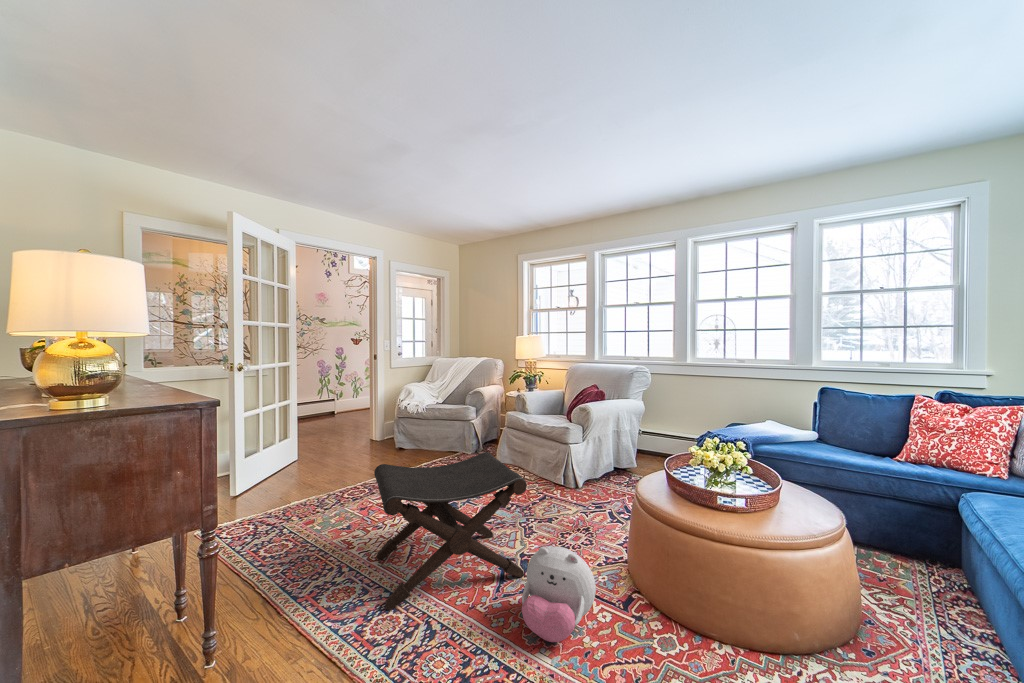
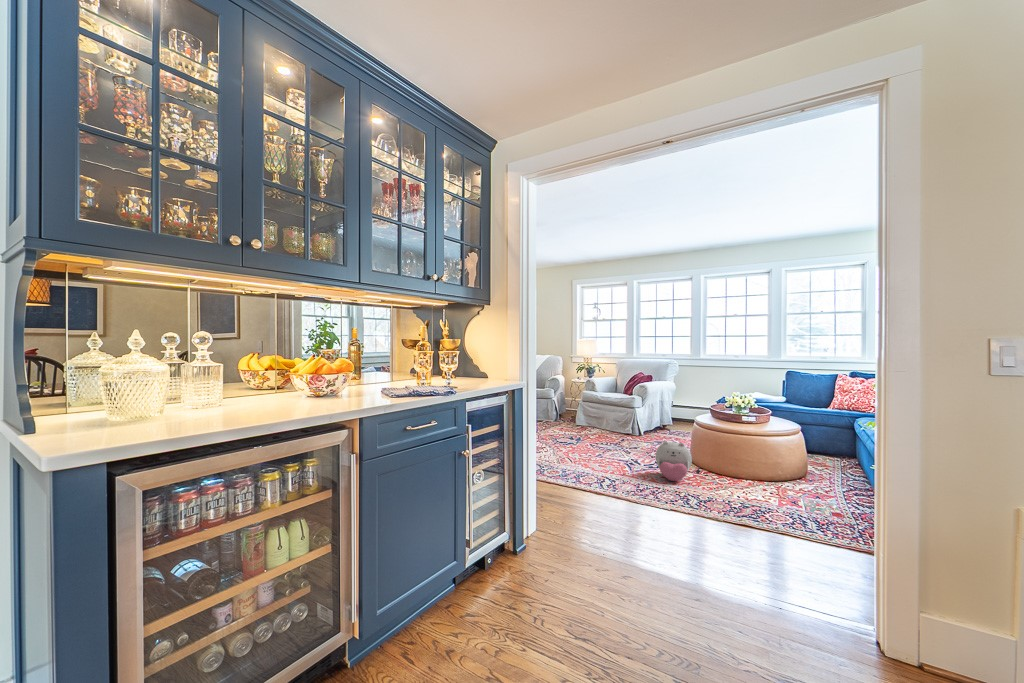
footstool: present [374,452,527,610] -> none [556,406,645,476]

